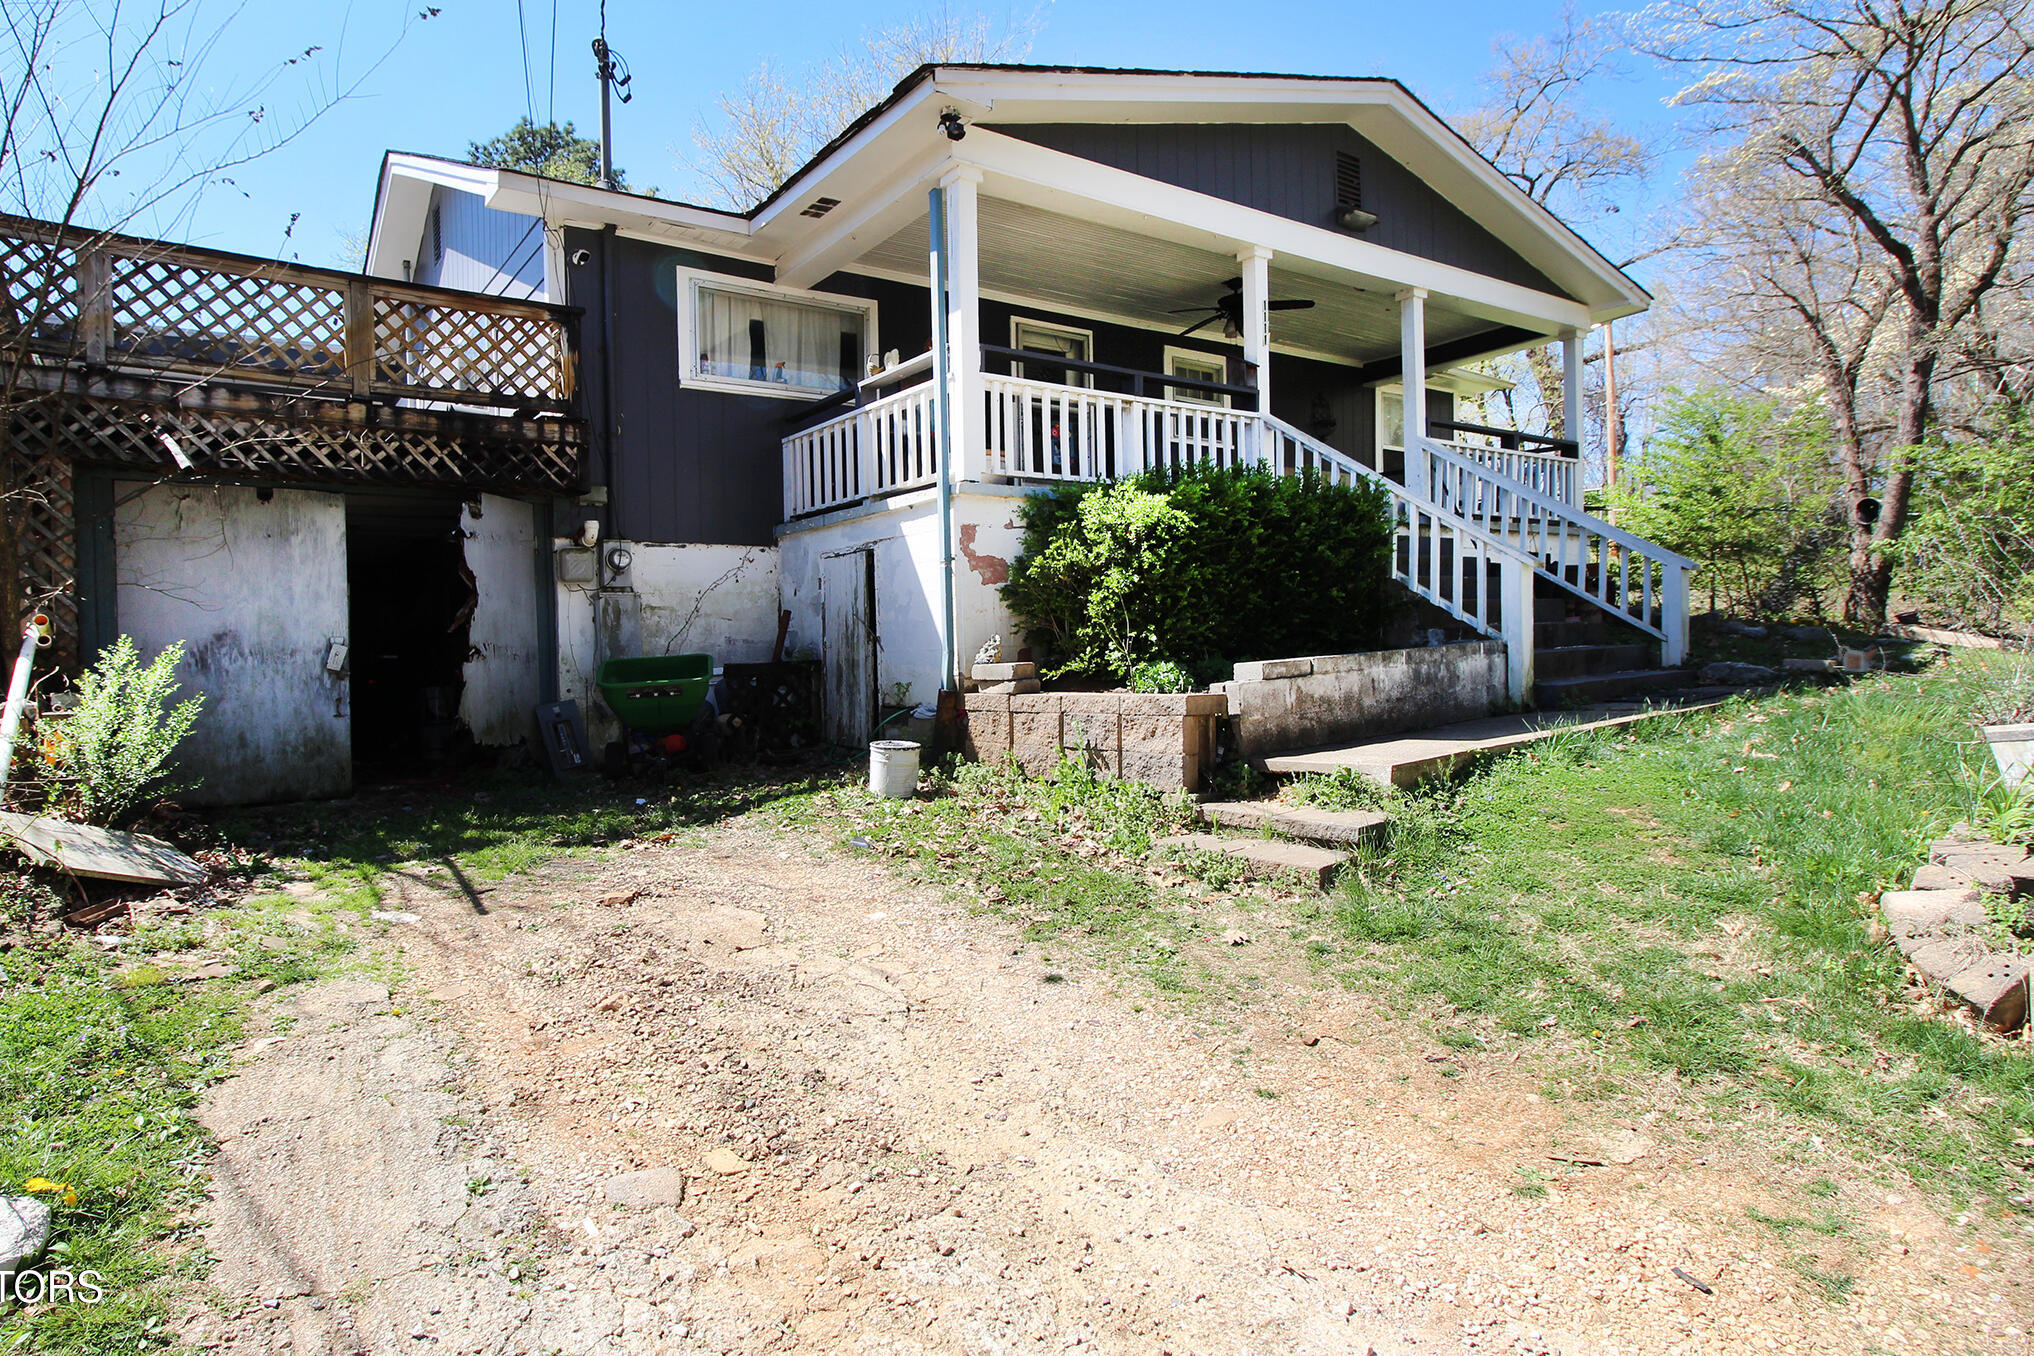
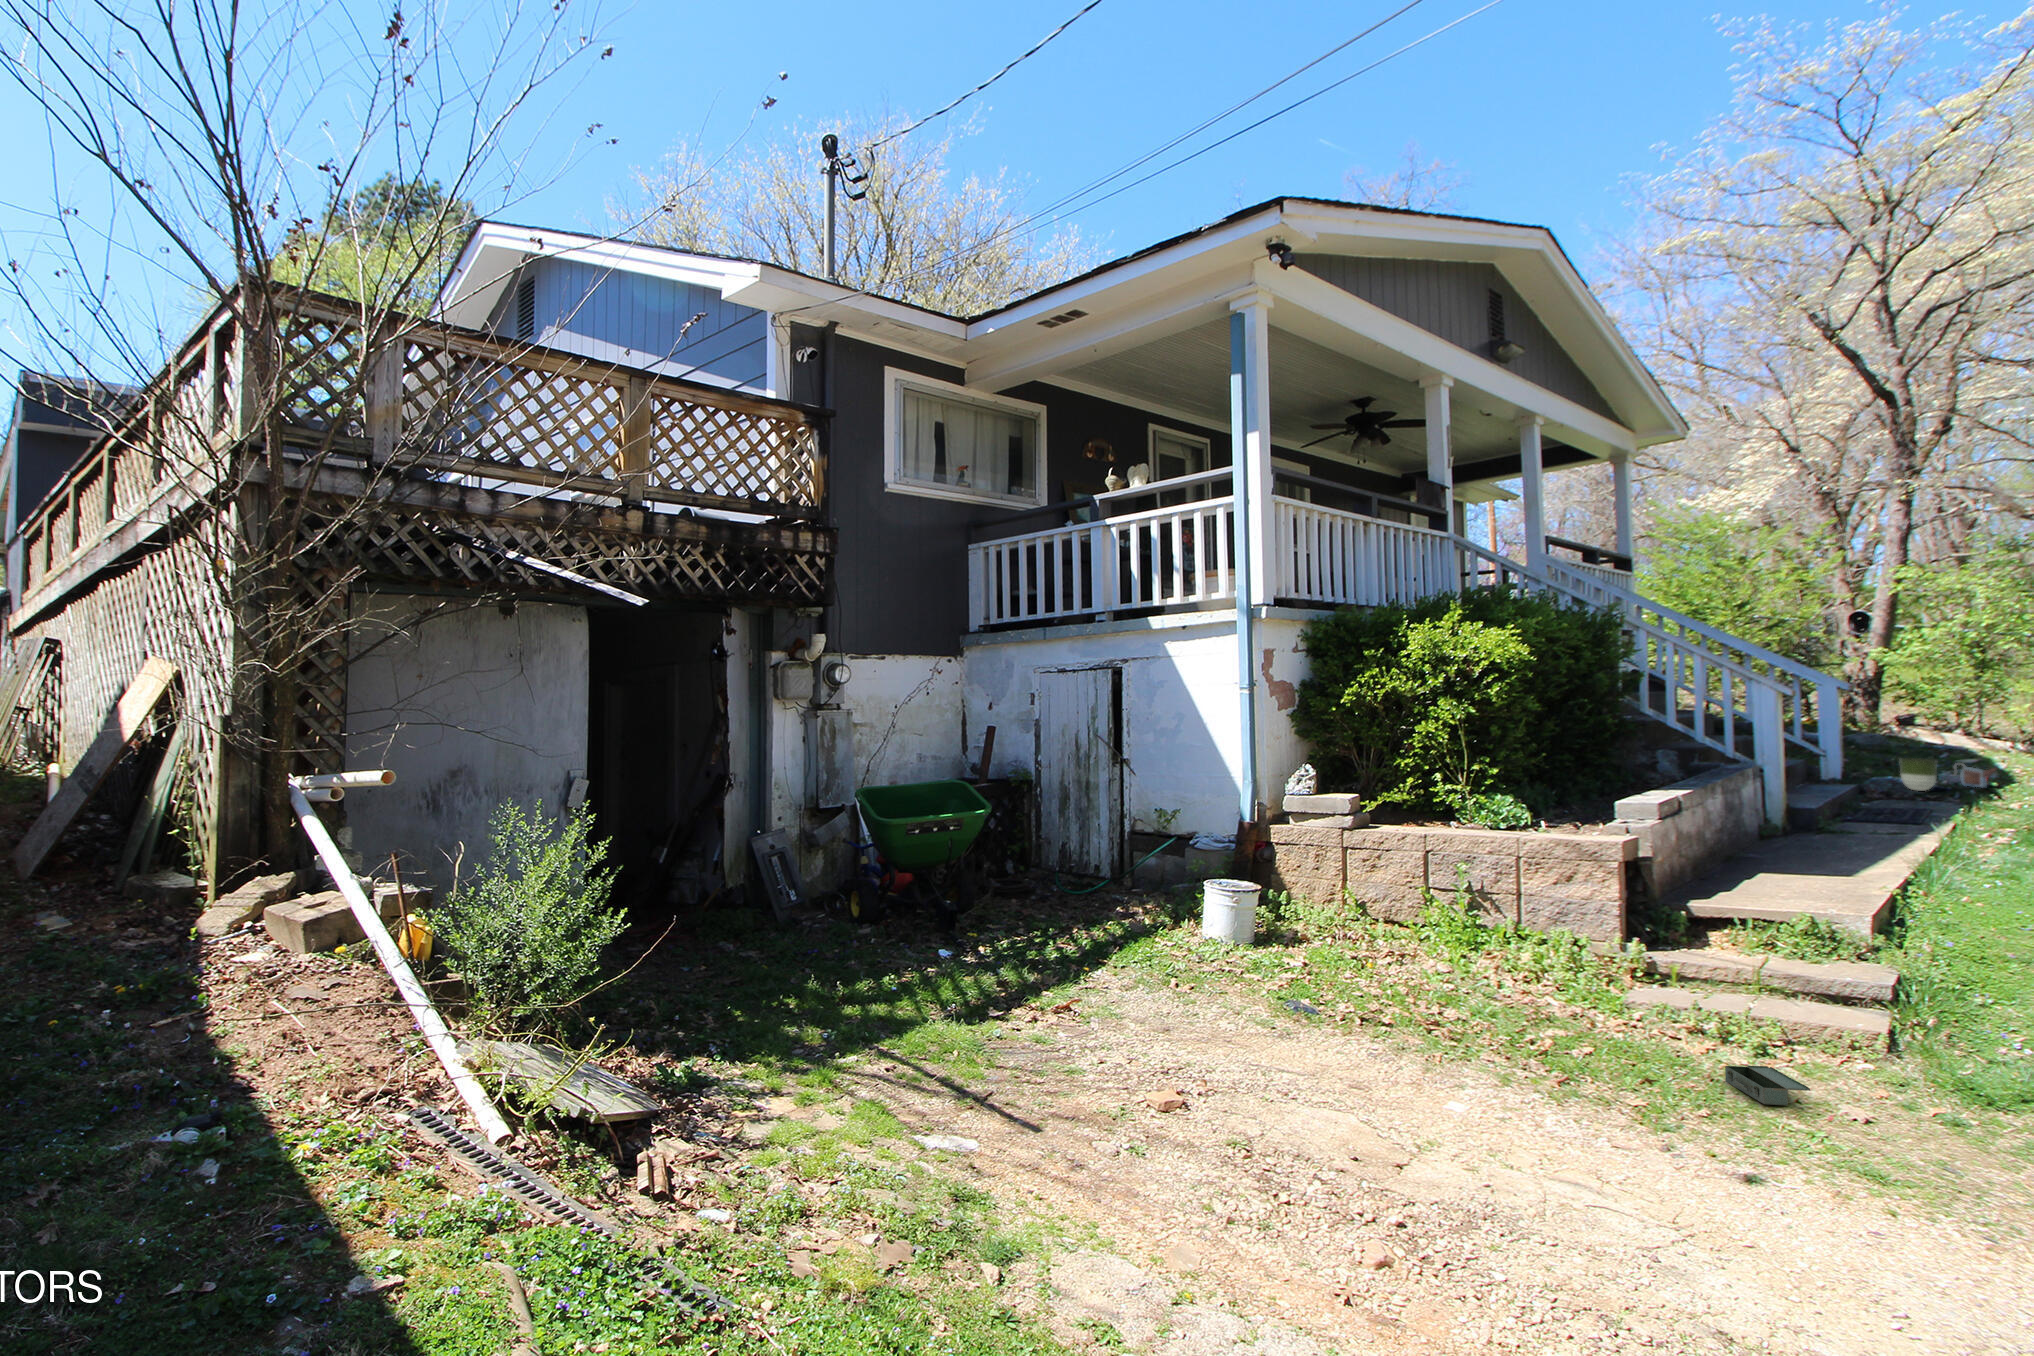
planter: none [1761,640,1801,675] -> present [1899,758,1937,791]
toolbox: none [1142,894,1195,927] -> present [1725,1066,1810,1105]

